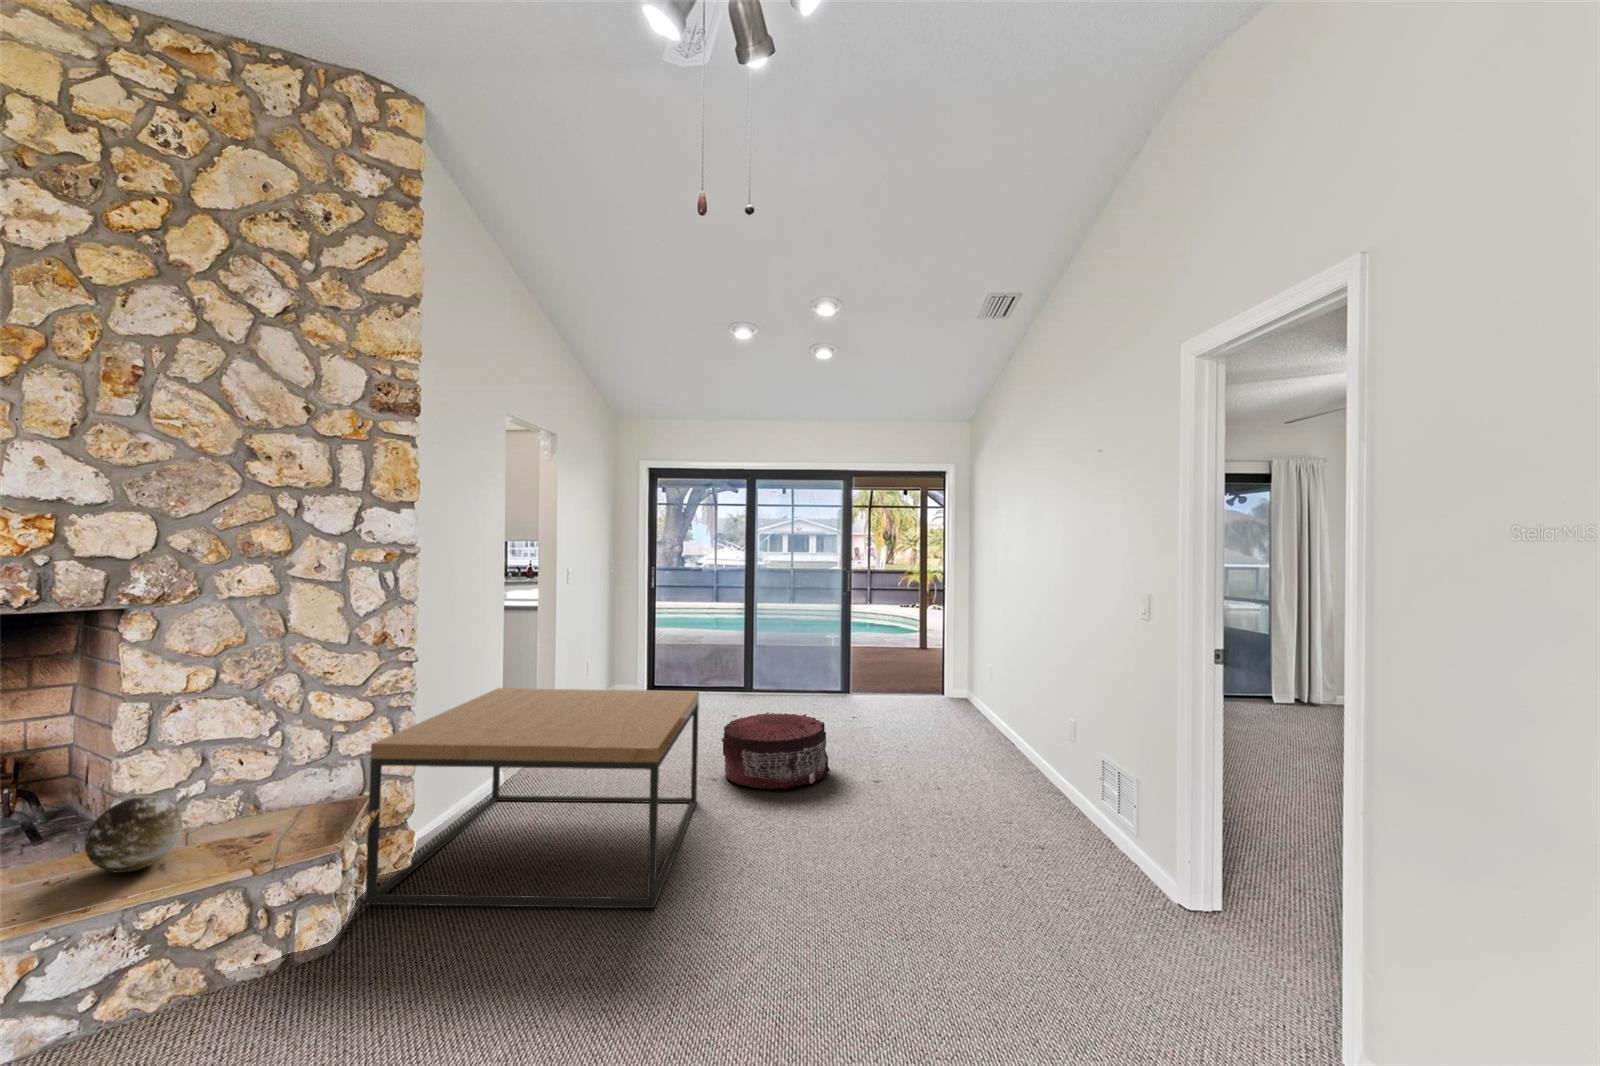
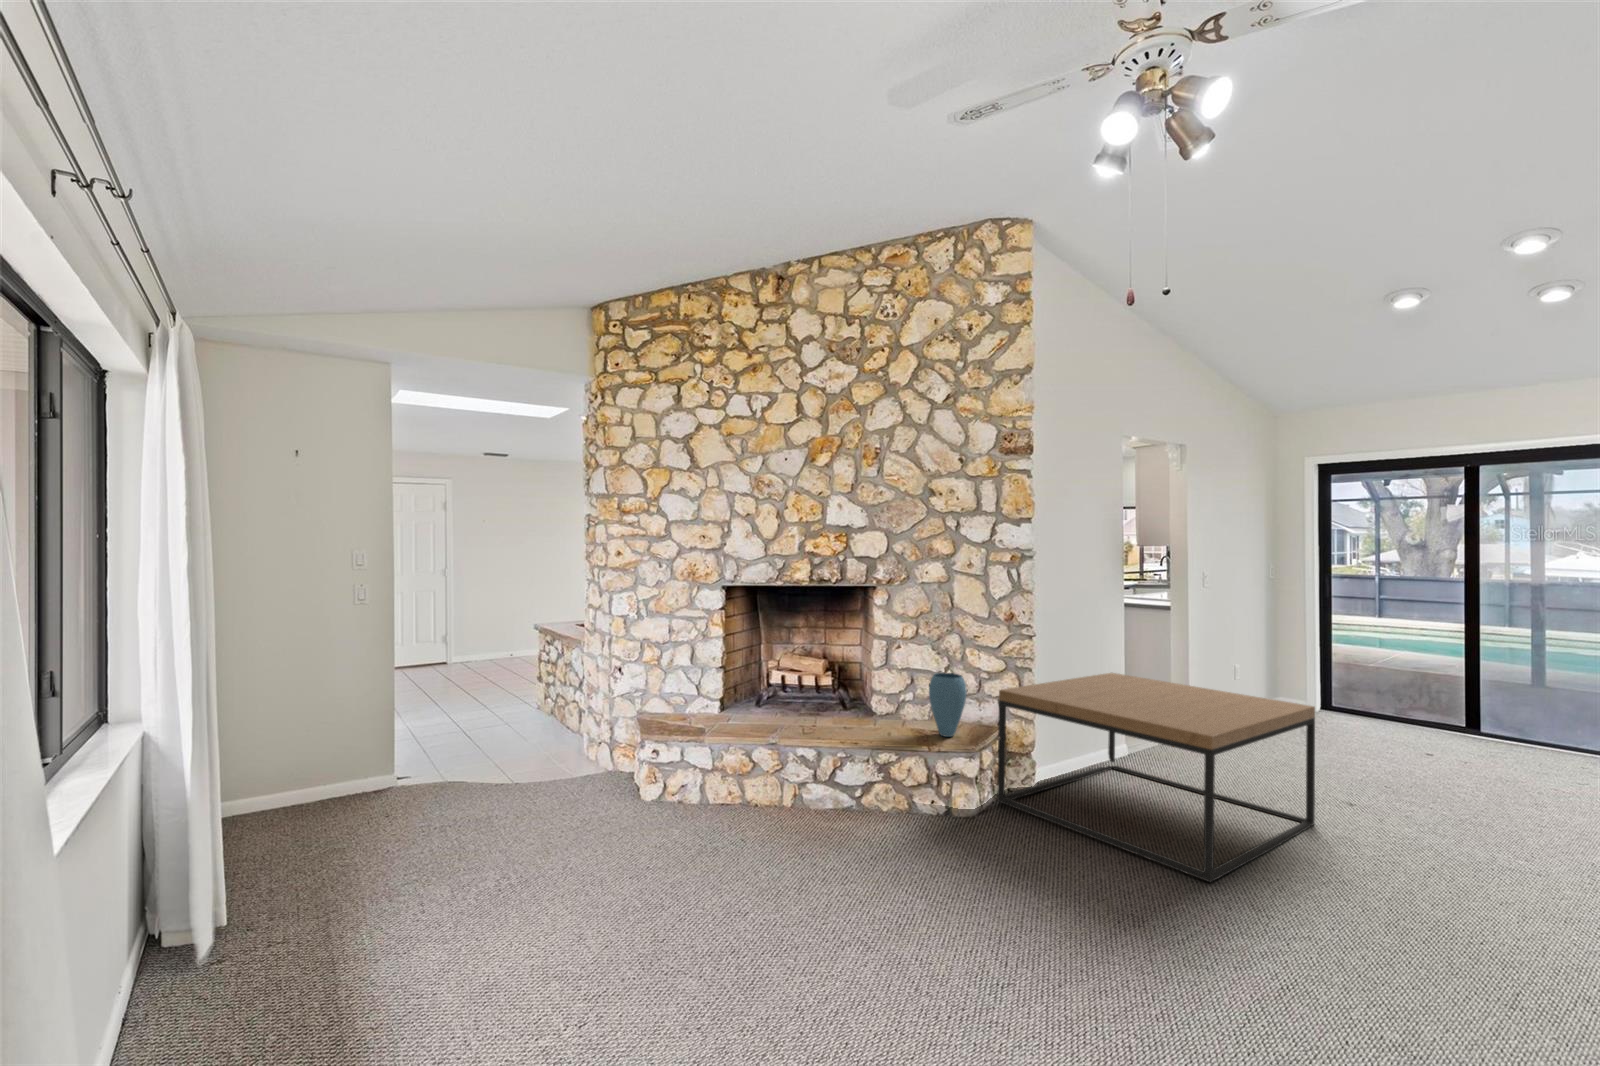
pouf: present [722,712,830,789] -> none [1365,752,1544,856]
vase: none [245,734,317,838] -> present [929,673,967,737]
decorative orb: present [85,796,183,873] -> none [861,693,901,733]

